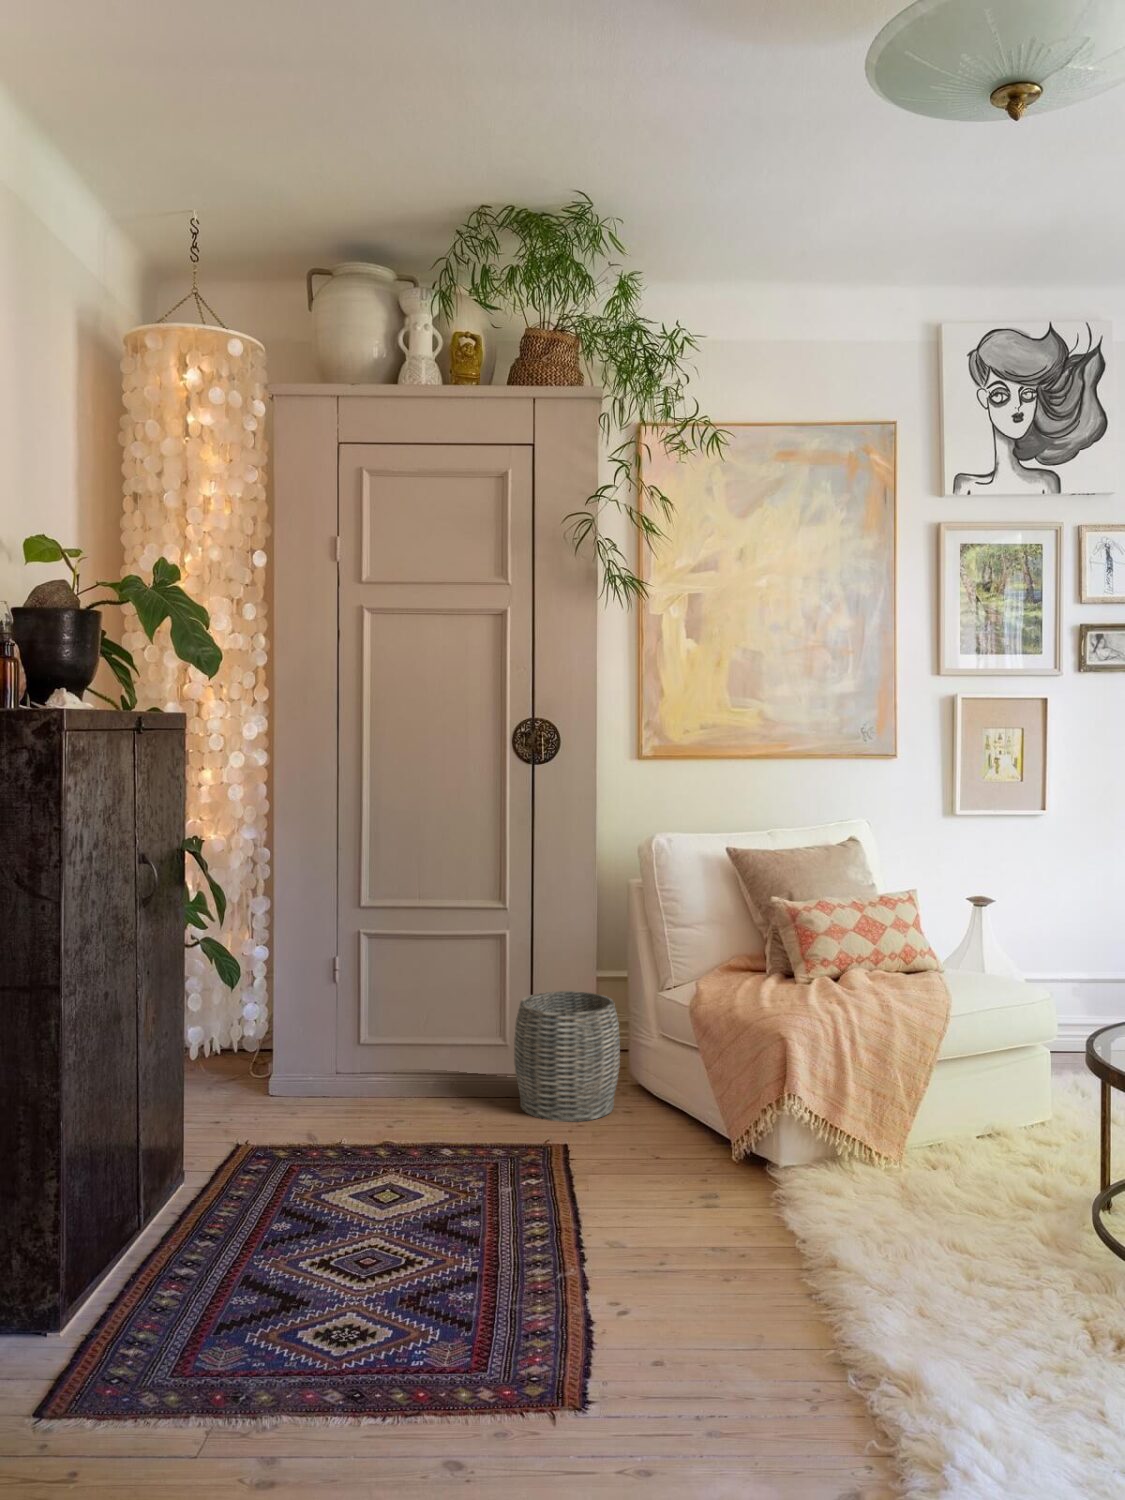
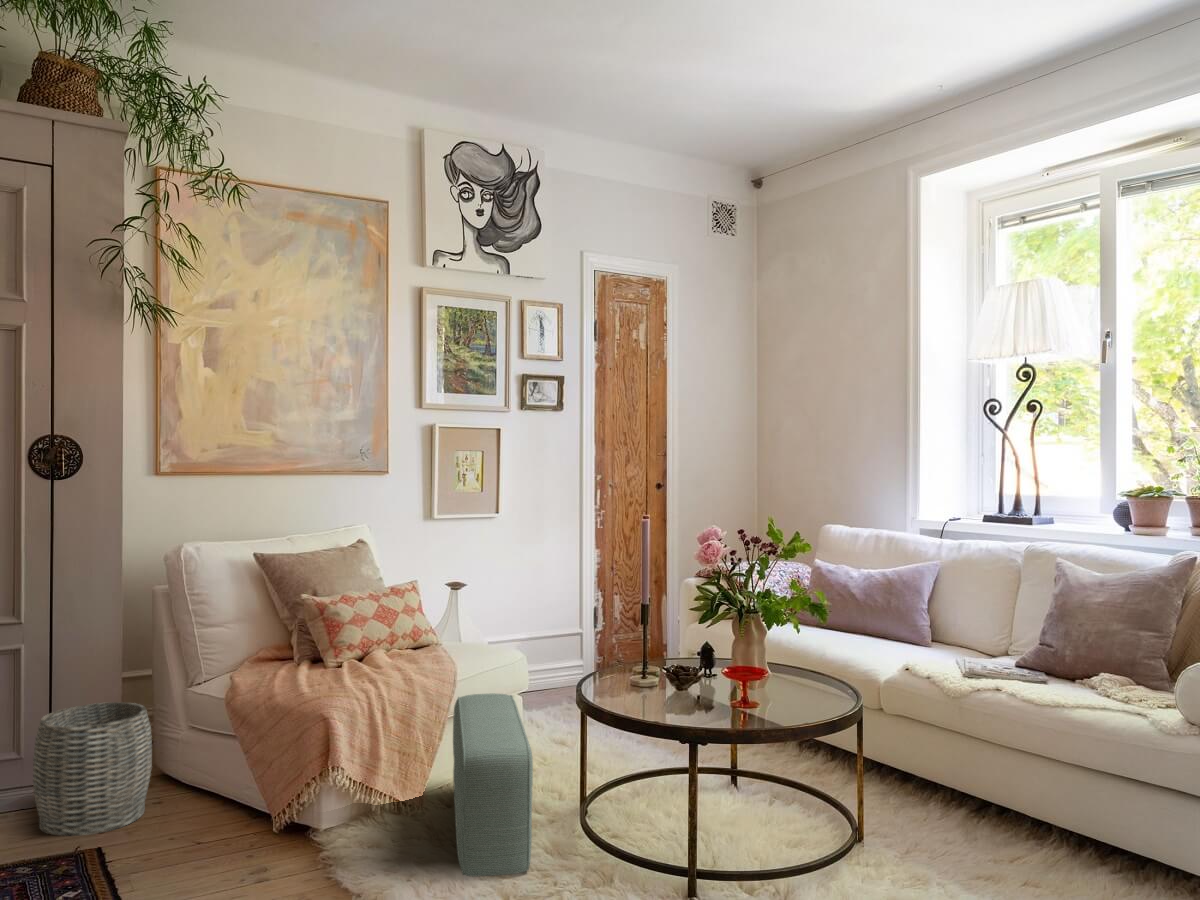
pouf: none [923,1038,1025,1267] -> present [453,693,533,877]

